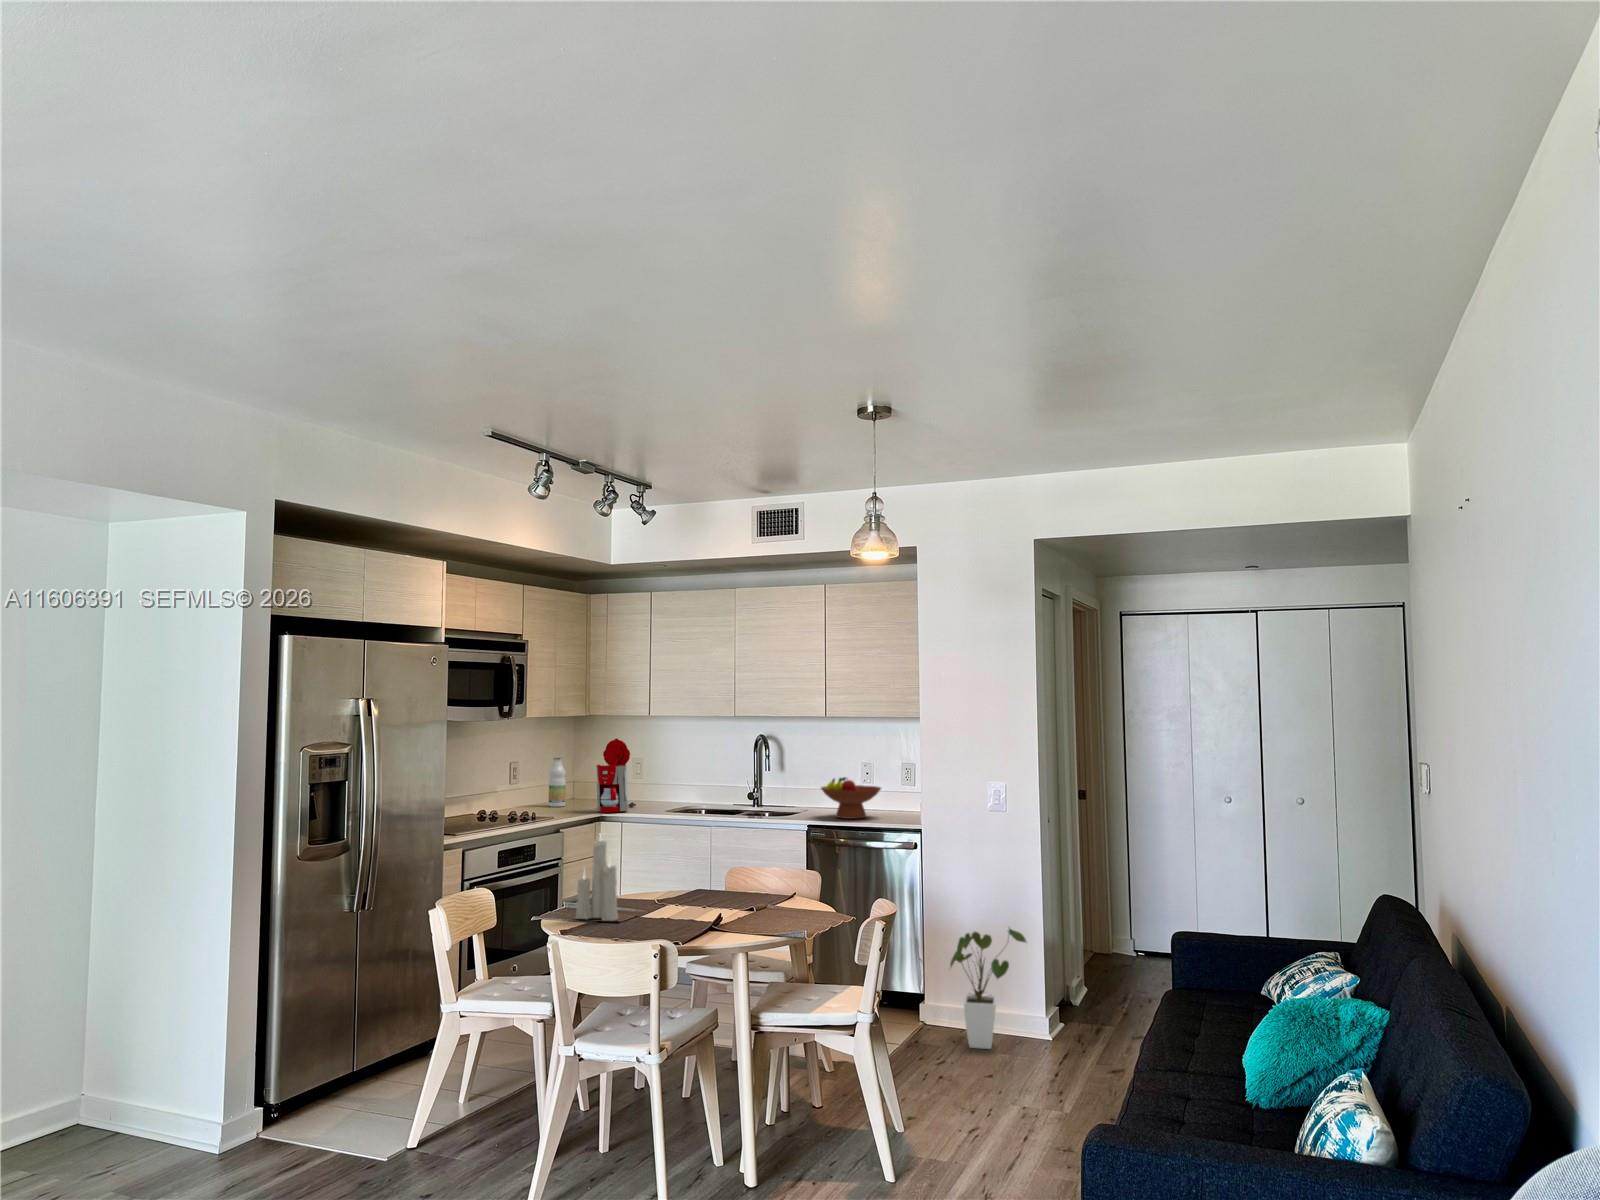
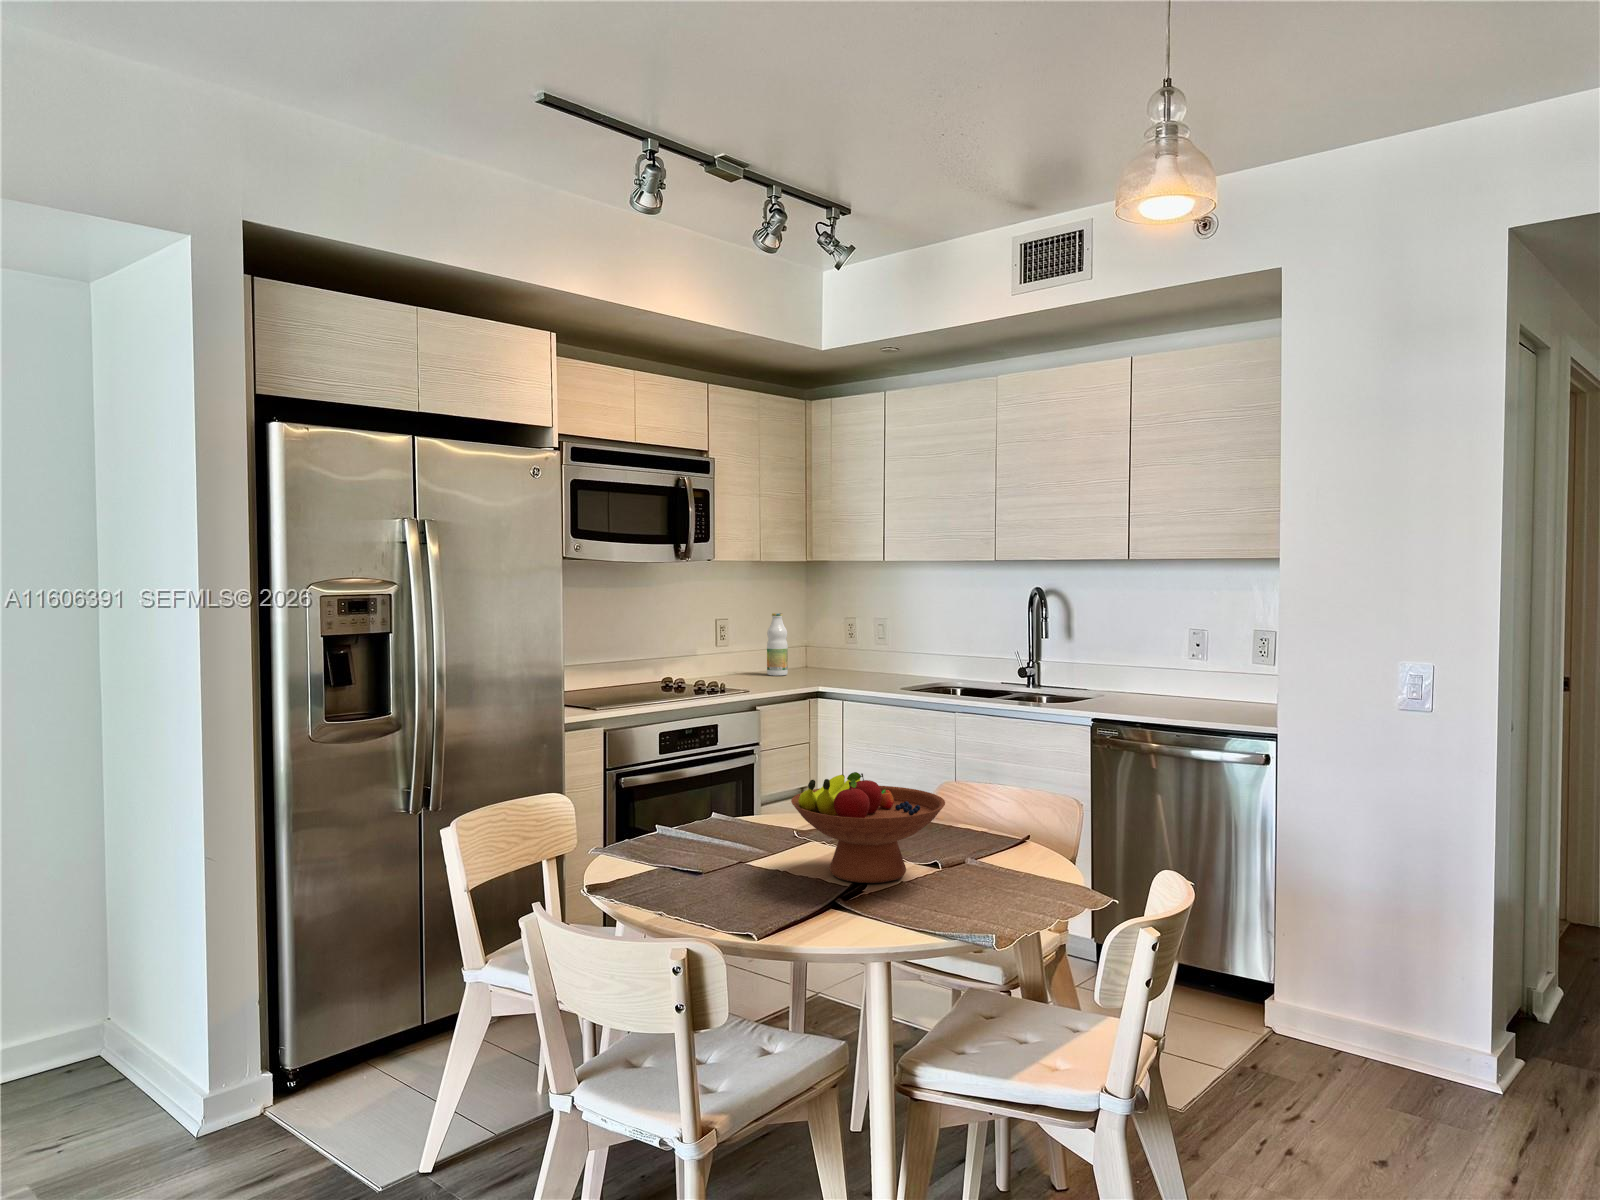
coffee maker: present [596,739,636,813] -> none [814,589,872,686]
fruit bowl: present [821,777,881,819] -> present [791,772,945,883]
candle: present [576,836,618,921] -> none [647,713,711,868]
house plant: present [950,927,1027,1049] -> none [1313,902,1463,1106]

